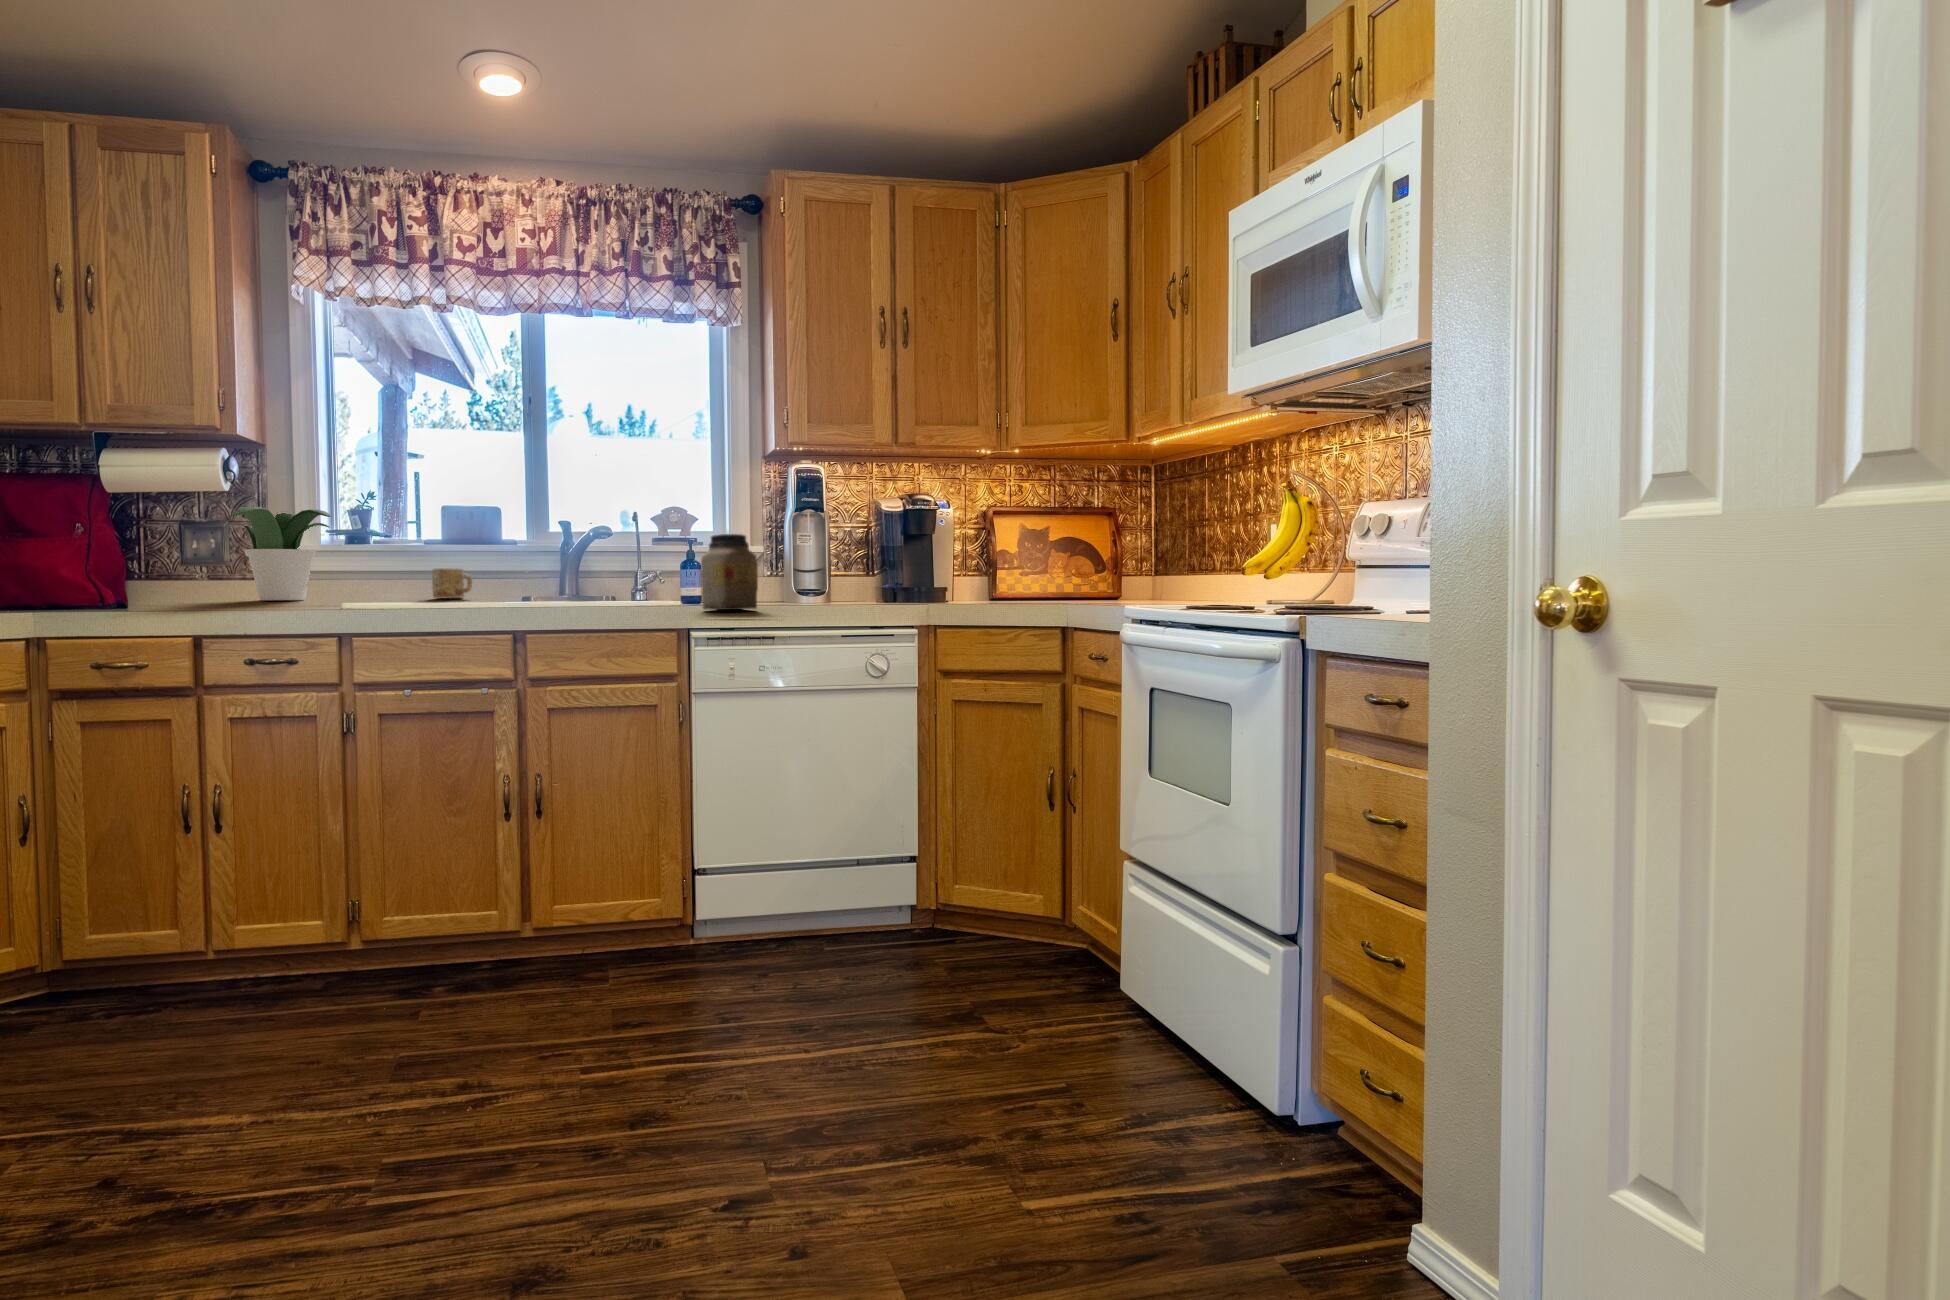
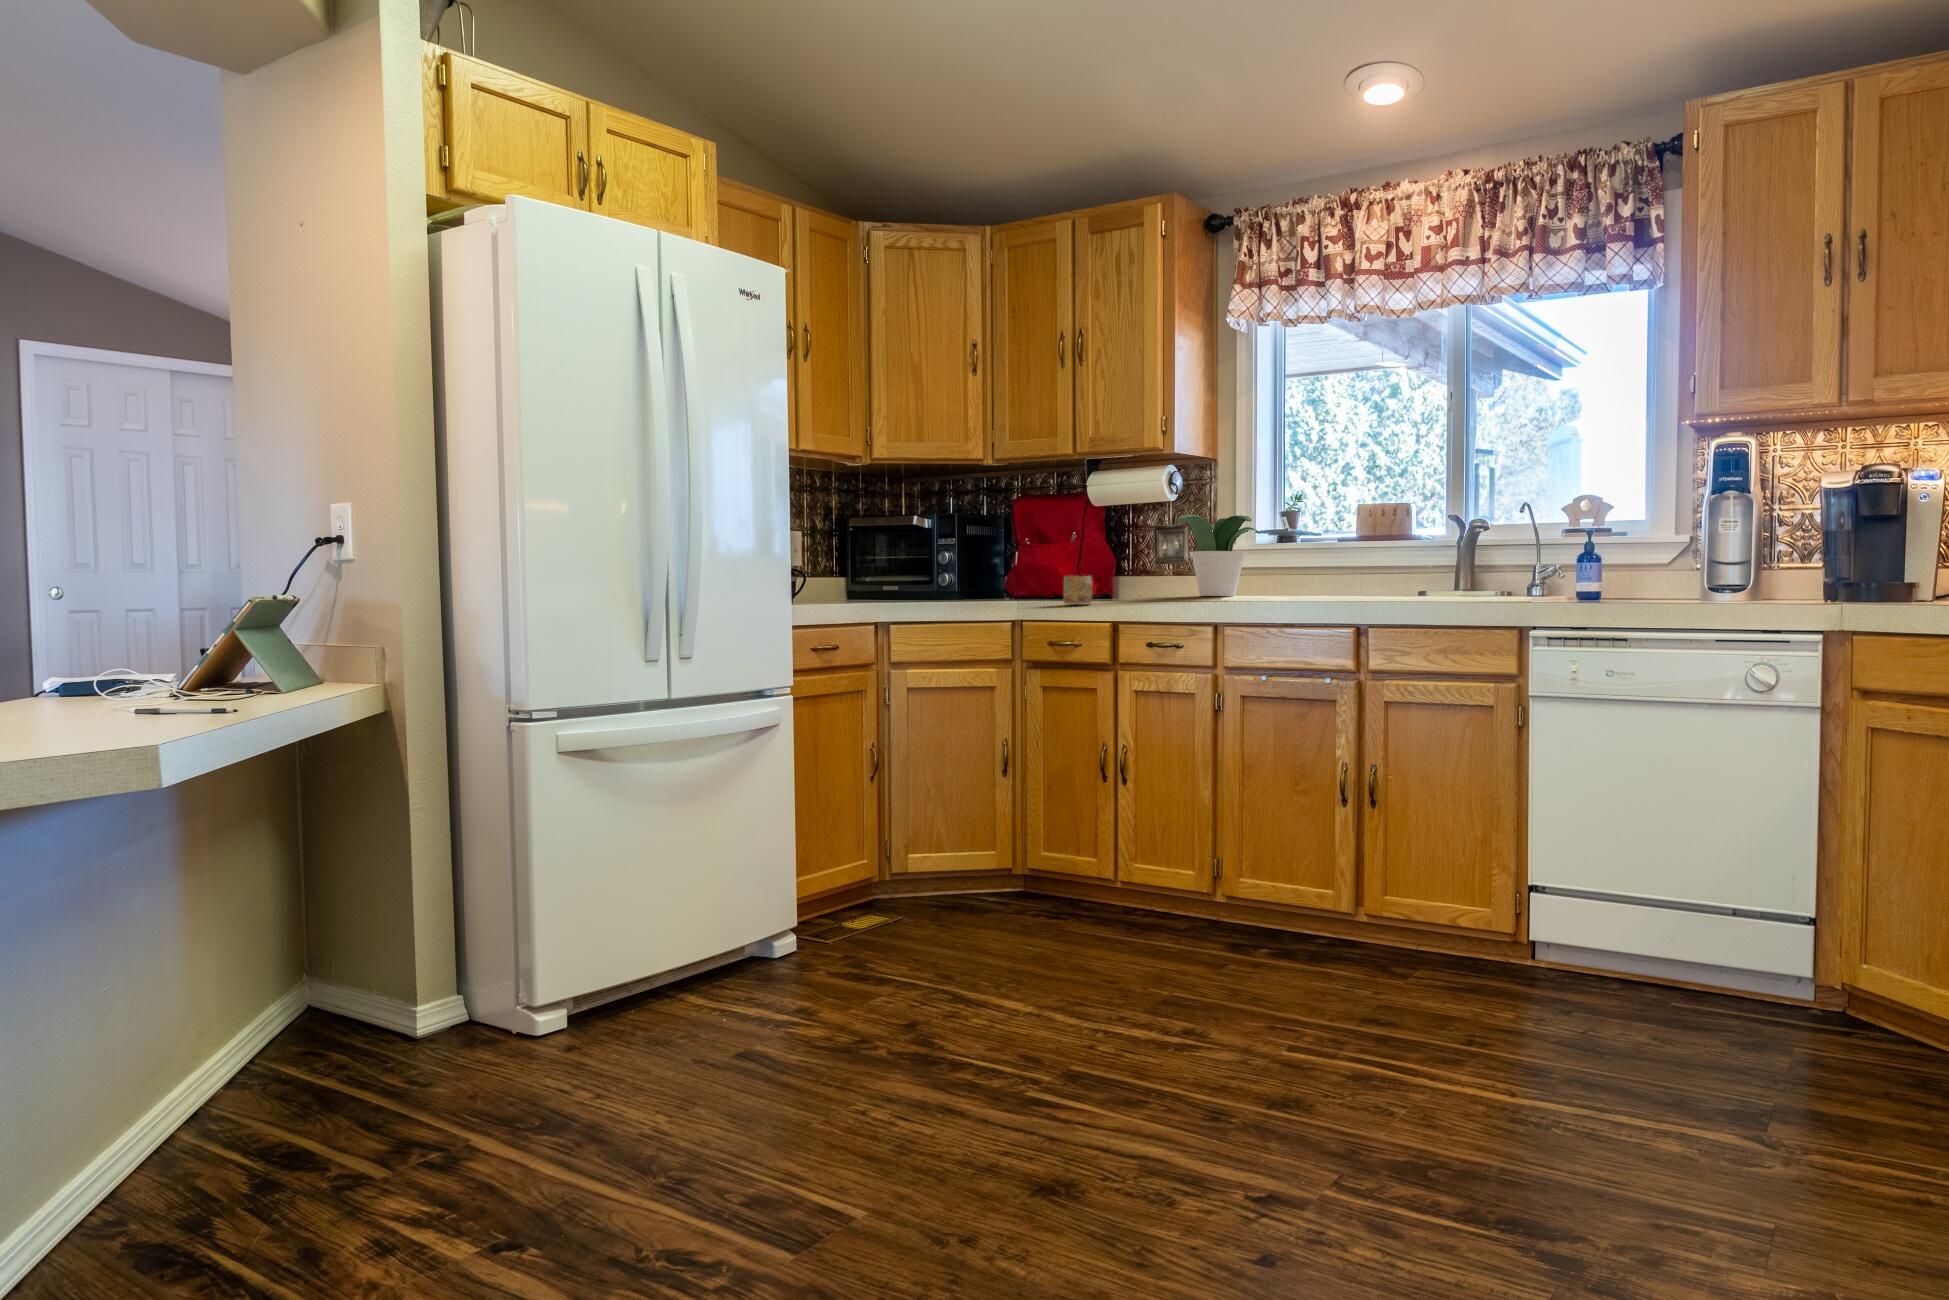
jar: present [701,534,758,610] -> none [1547,525,1612,610]
mug: present [432,568,472,599] -> present [1064,576,1092,605]

